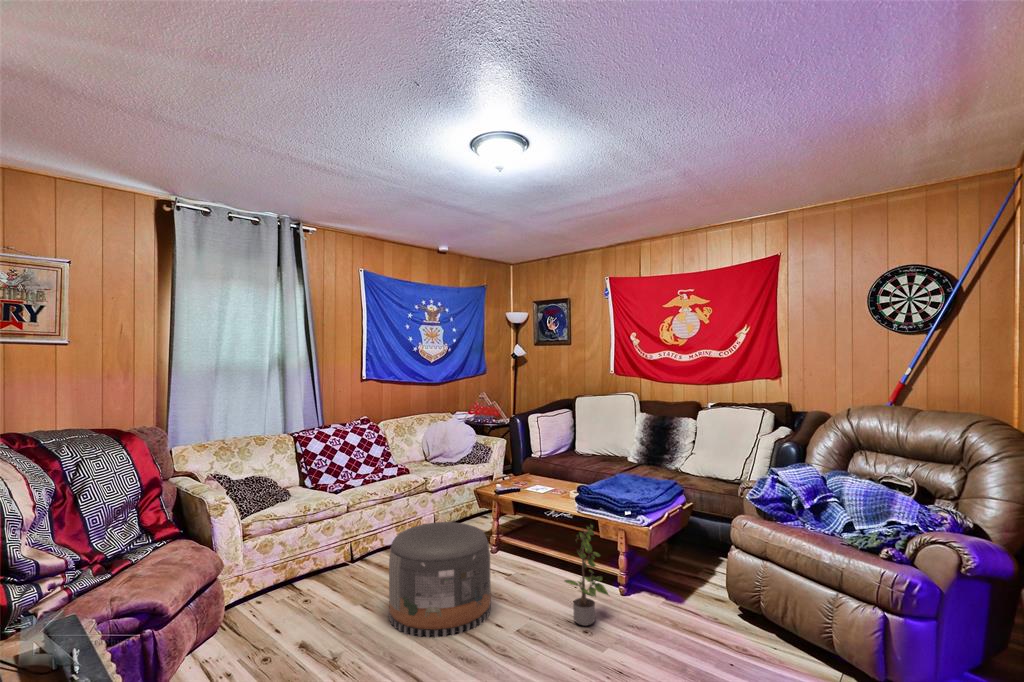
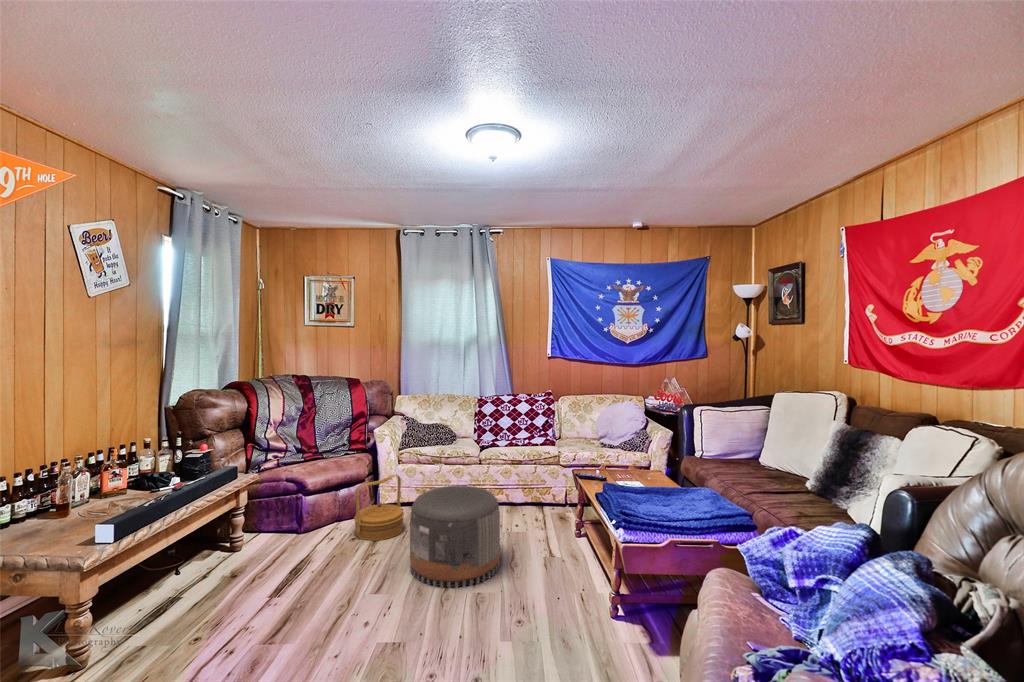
potted plant: present [565,525,609,626] -> none [498,529,560,639]
basket: none [250,545,323,644] -> present [354,474,404,541]

